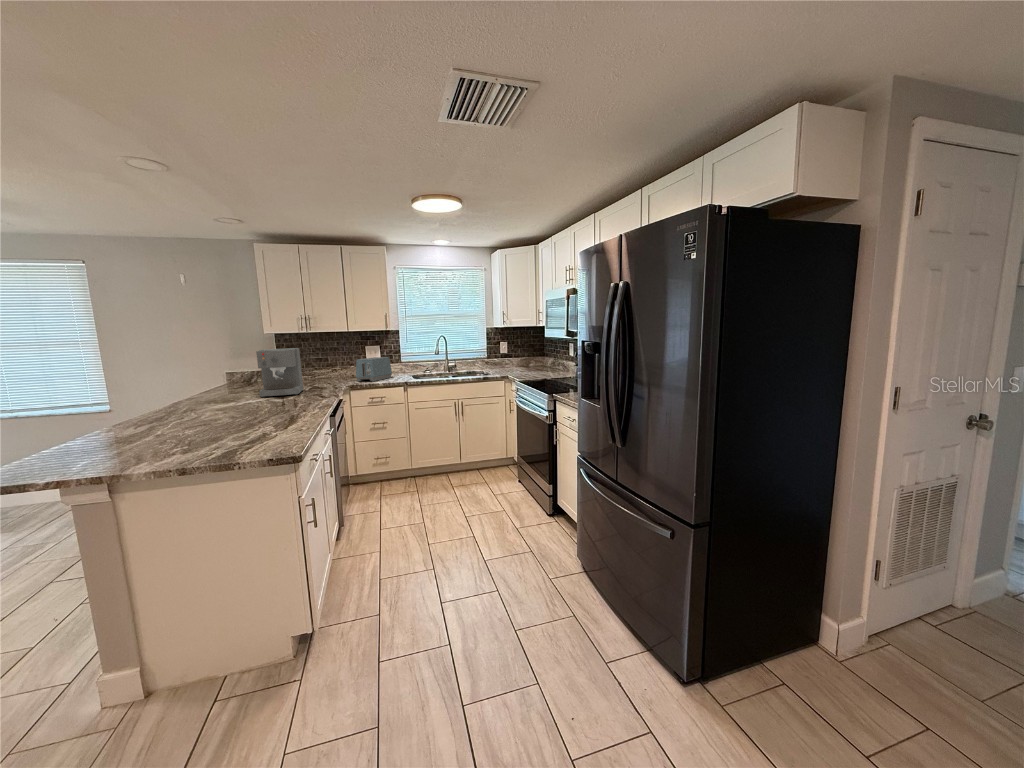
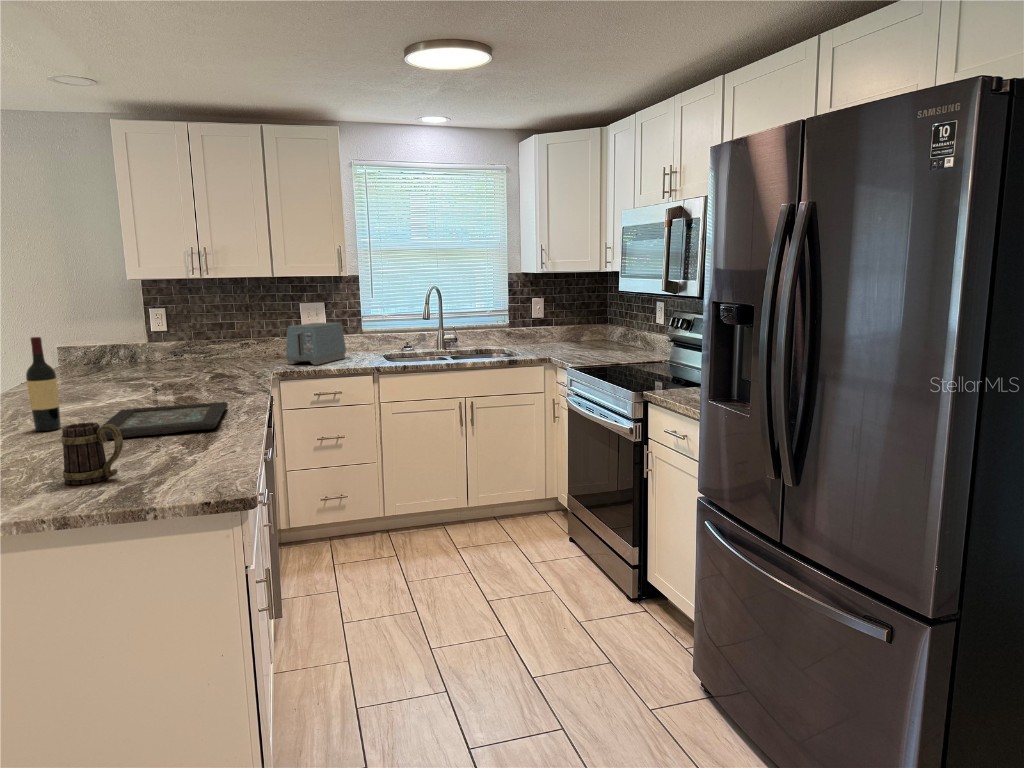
coffee maker: present [256,348,303,397] -> none [126,306,201,392]
wine bottle: none [188,366,209,420] -> present [26,337,61,431]
decorative tray: none [223,402,310,425] -> present [102,402,227,439]
mug: none [192,414,229,450] -> present [61,422,123,484]

